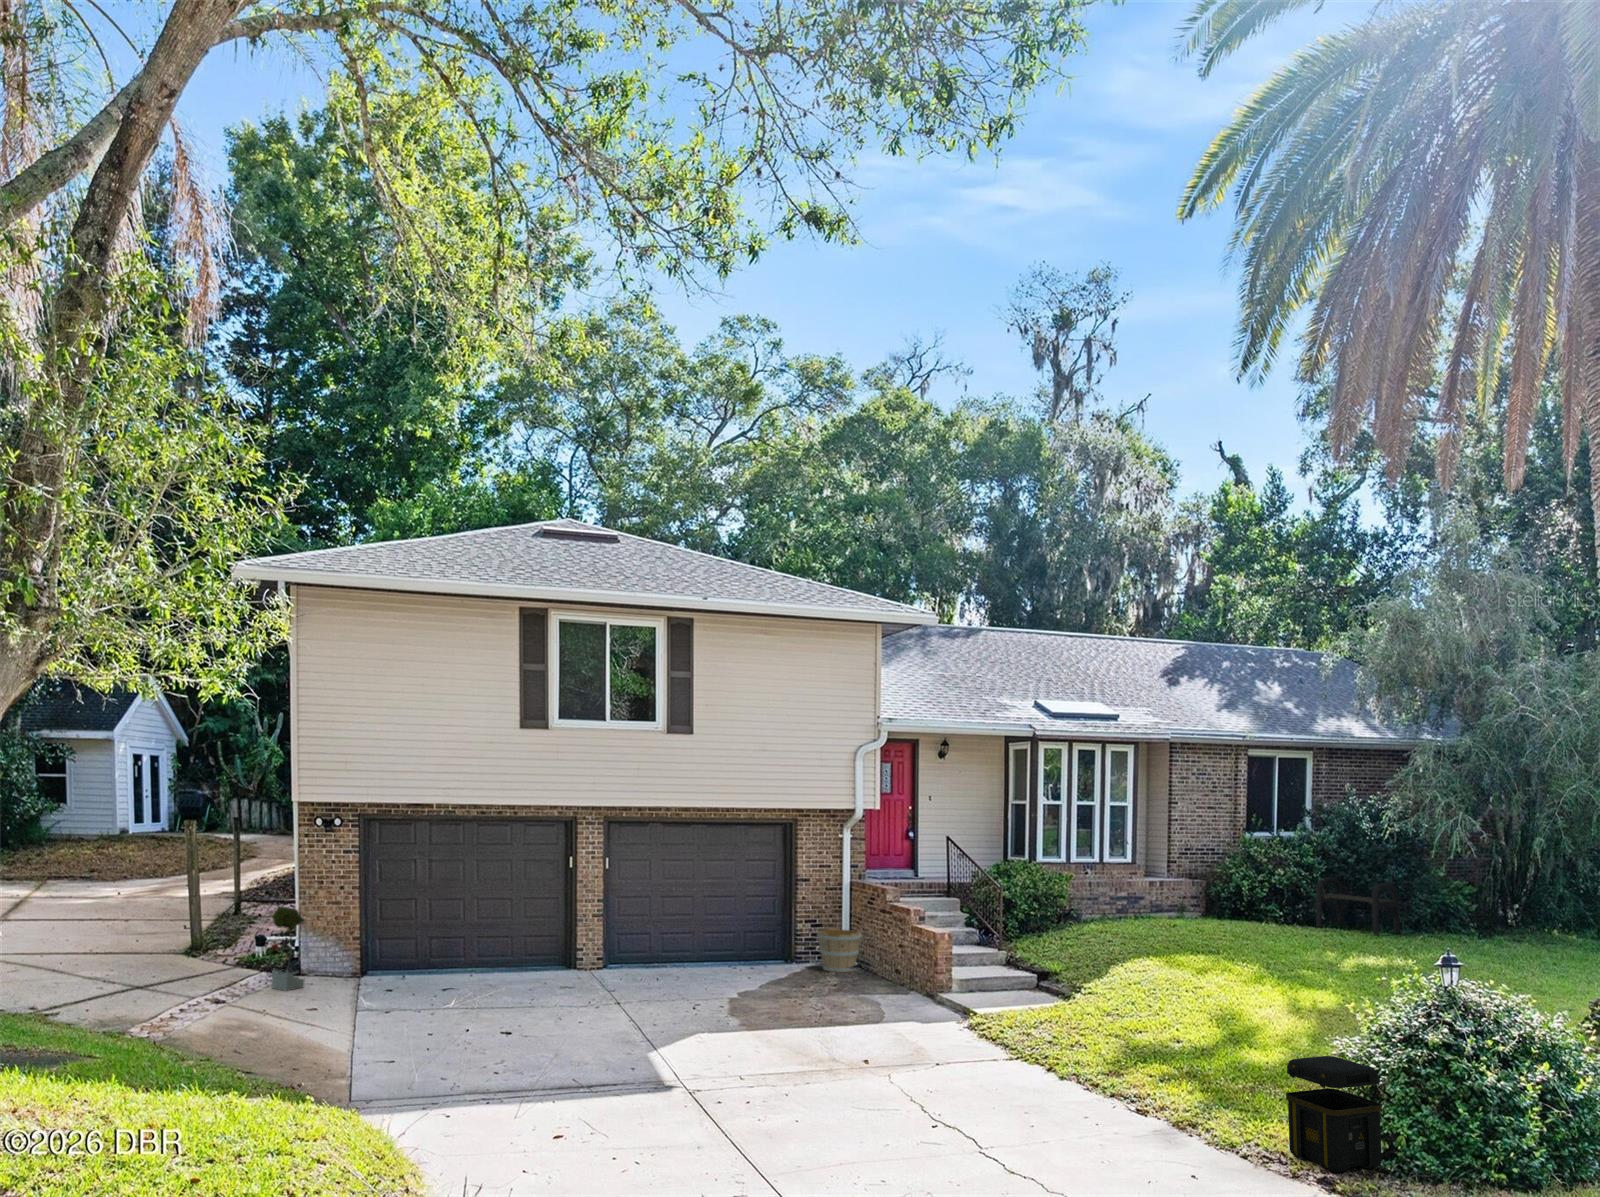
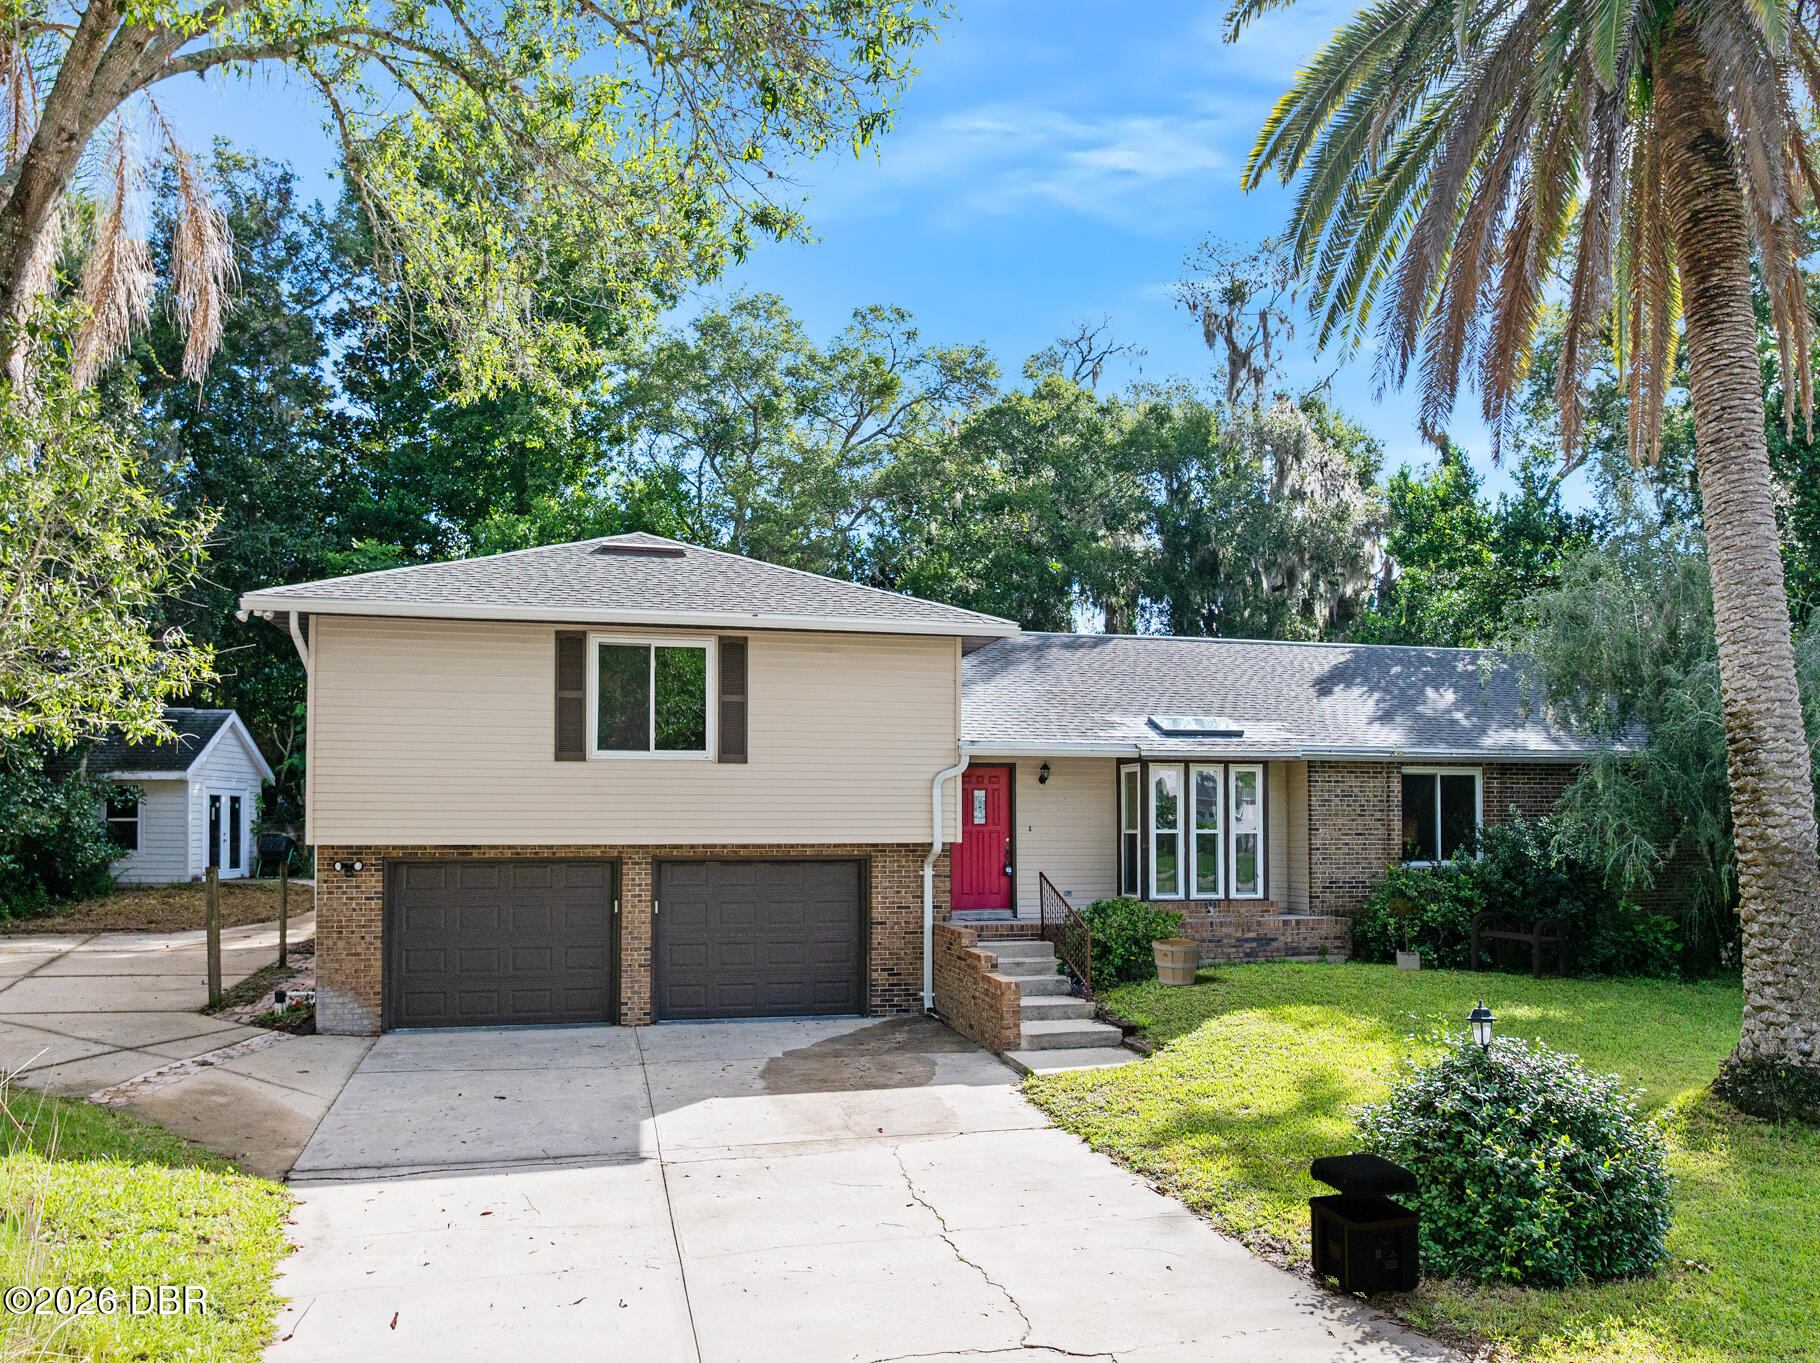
potted tree: present [271,906,305,991] -> present [1388,898,1420,970]
wooden bucket: present [817,928,862,973] -> present [1152,938,1201,985]

